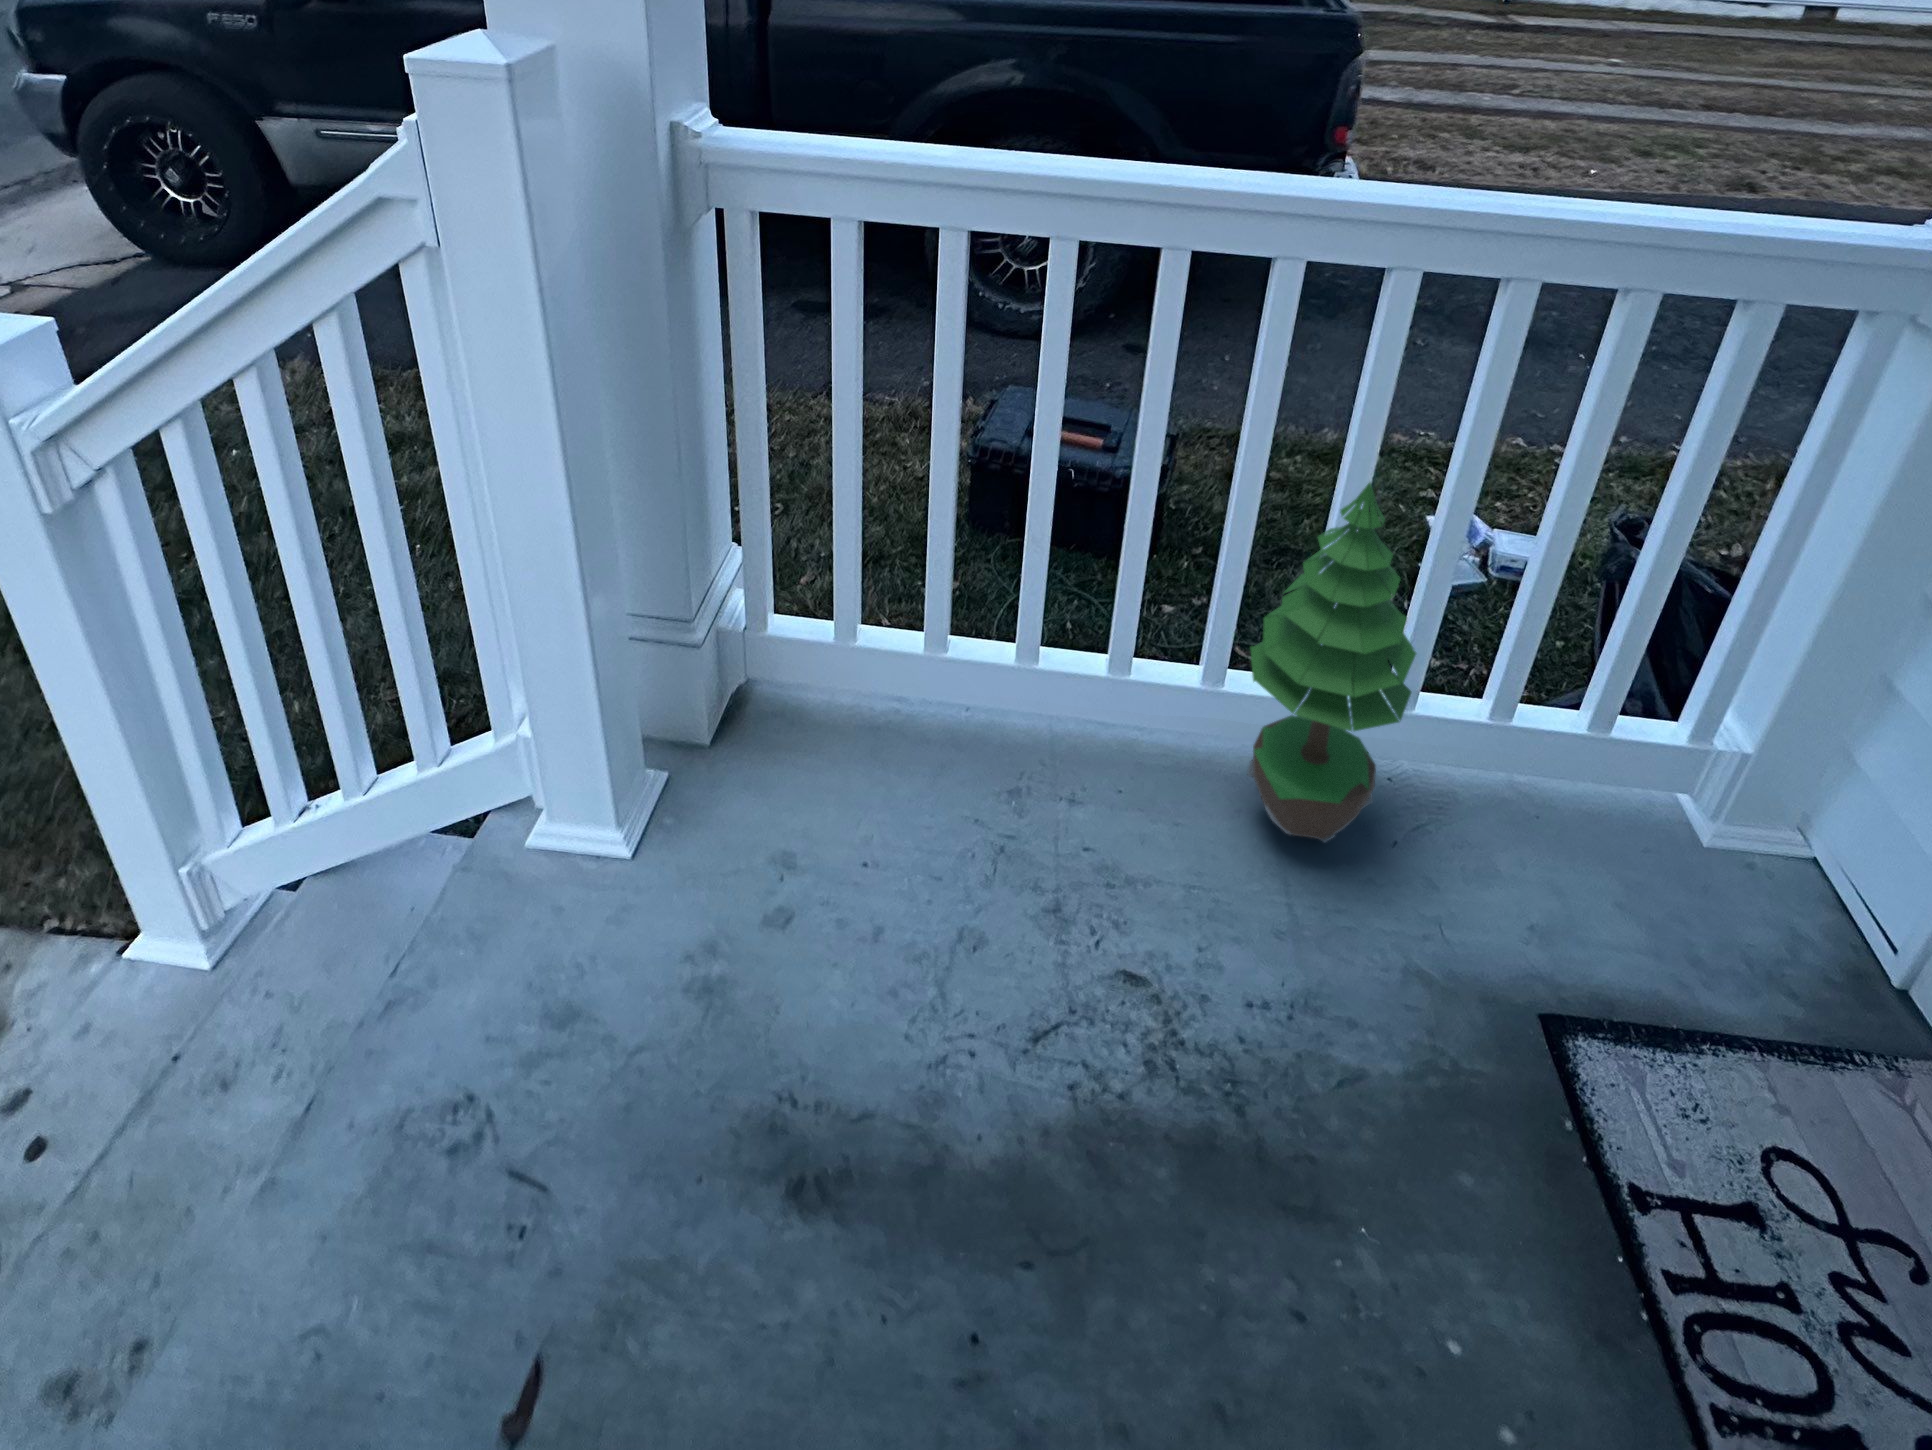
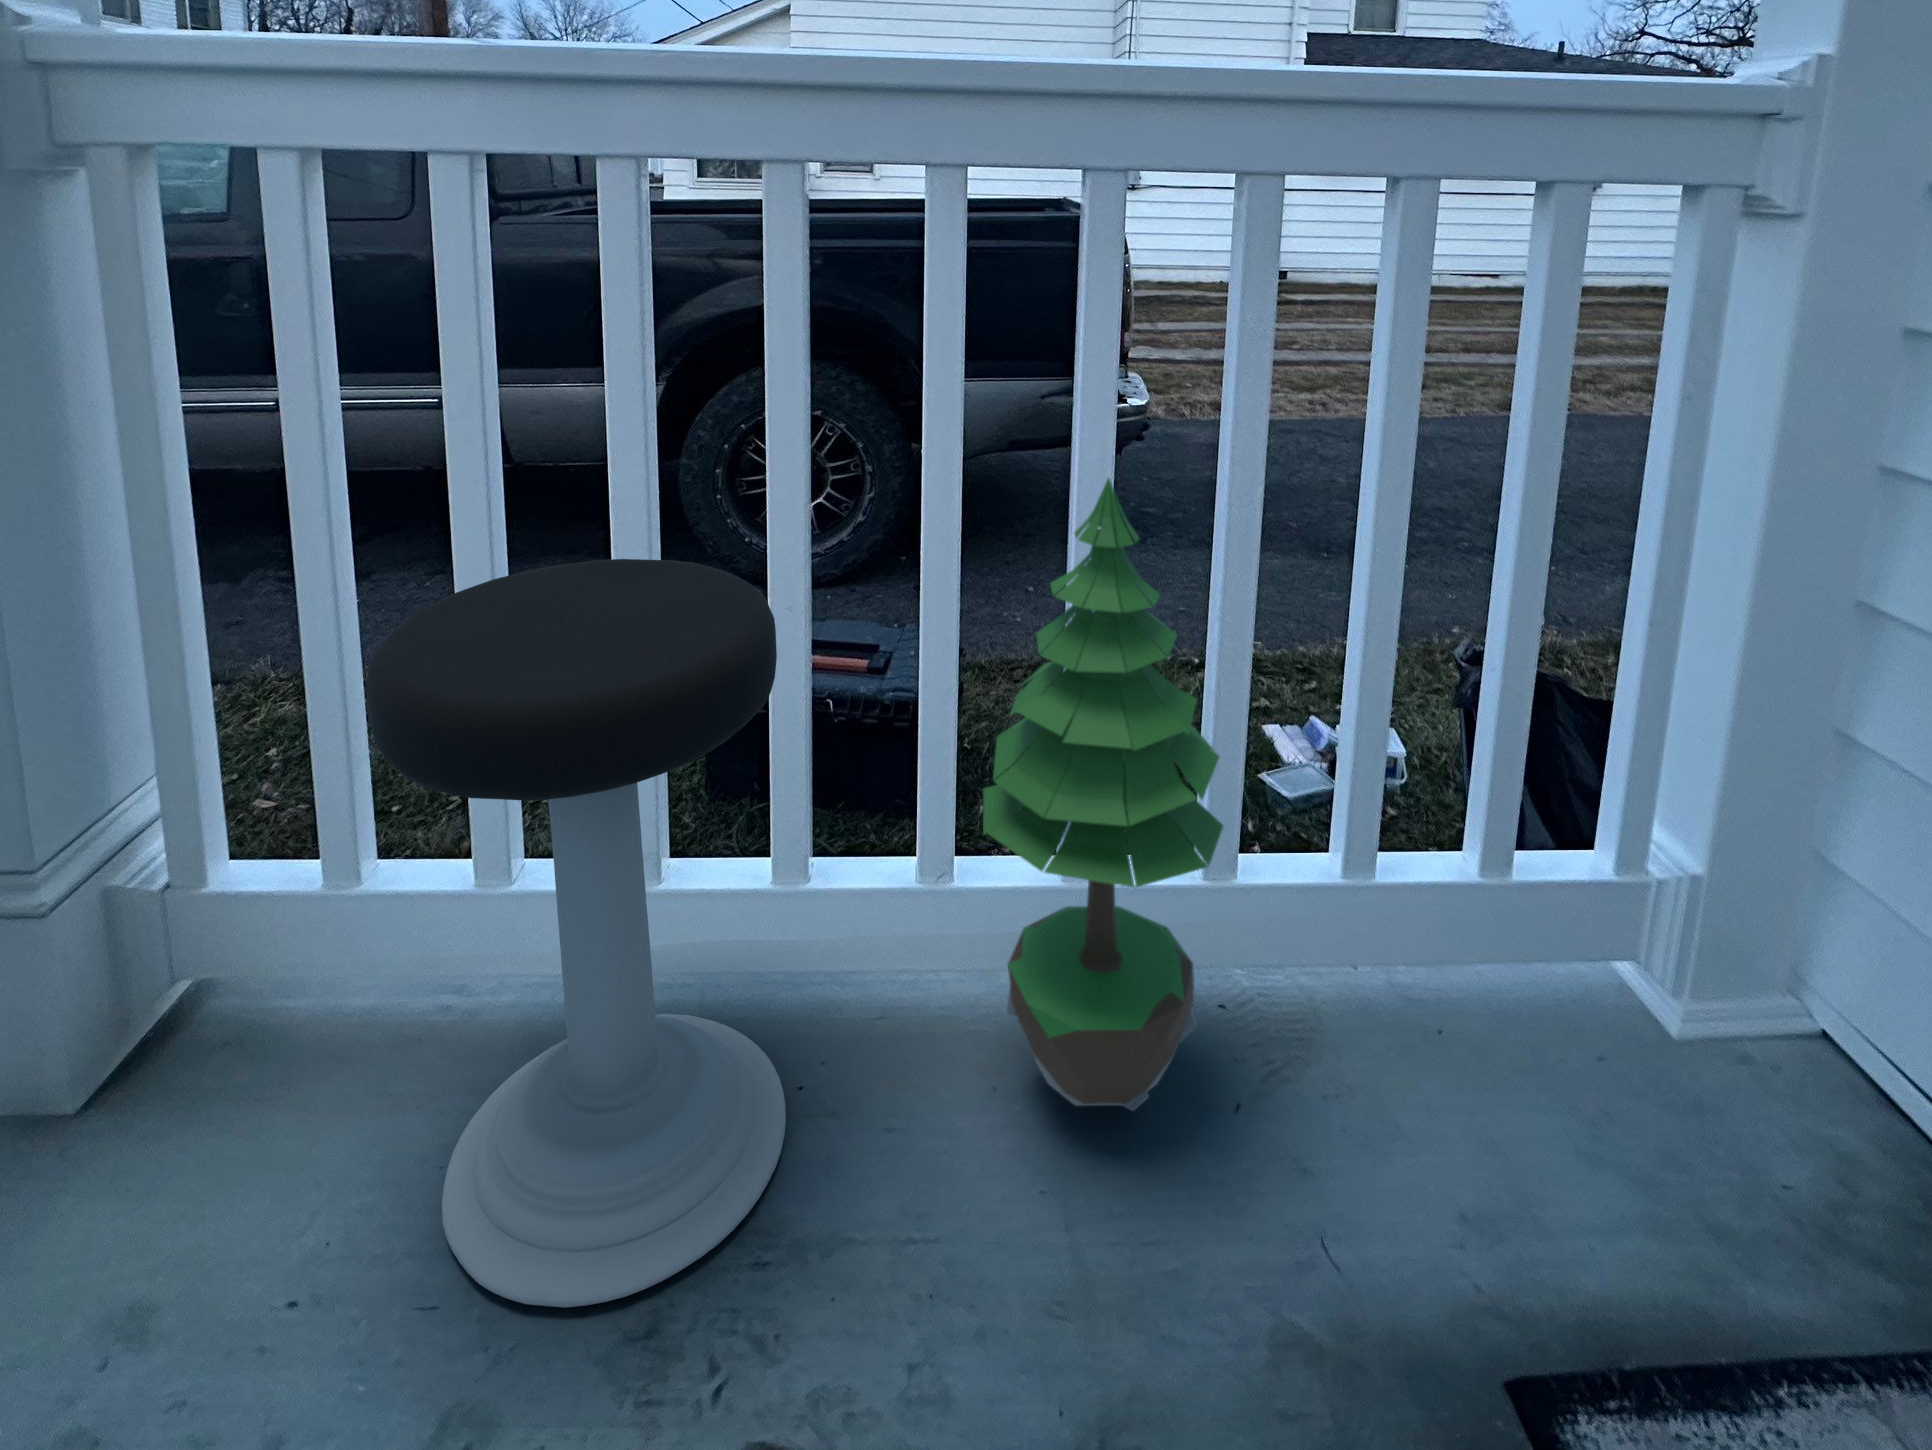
stool: none [895,477,1134,900] -> present [366,559,786,1308]

